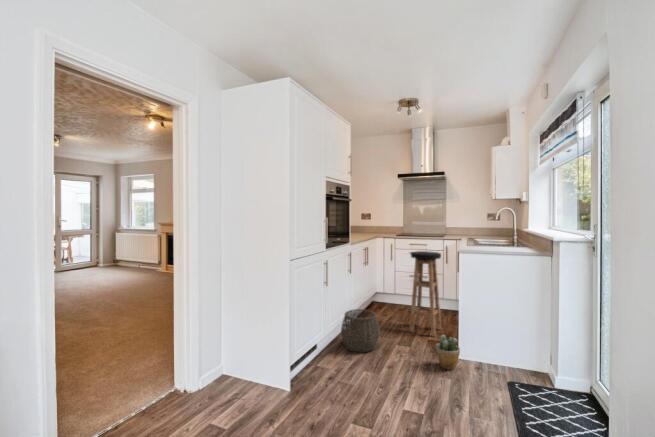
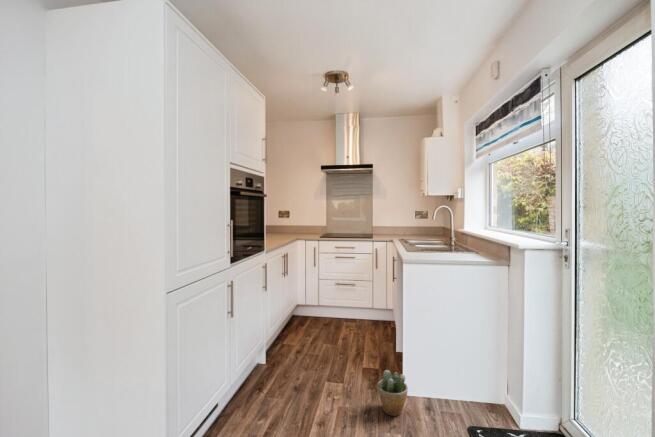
bar stool: present [409,251,441,337] -> none [339,258,376,362]
woven basket: present [341,309,380,352] -> none [253,339,305,403]

